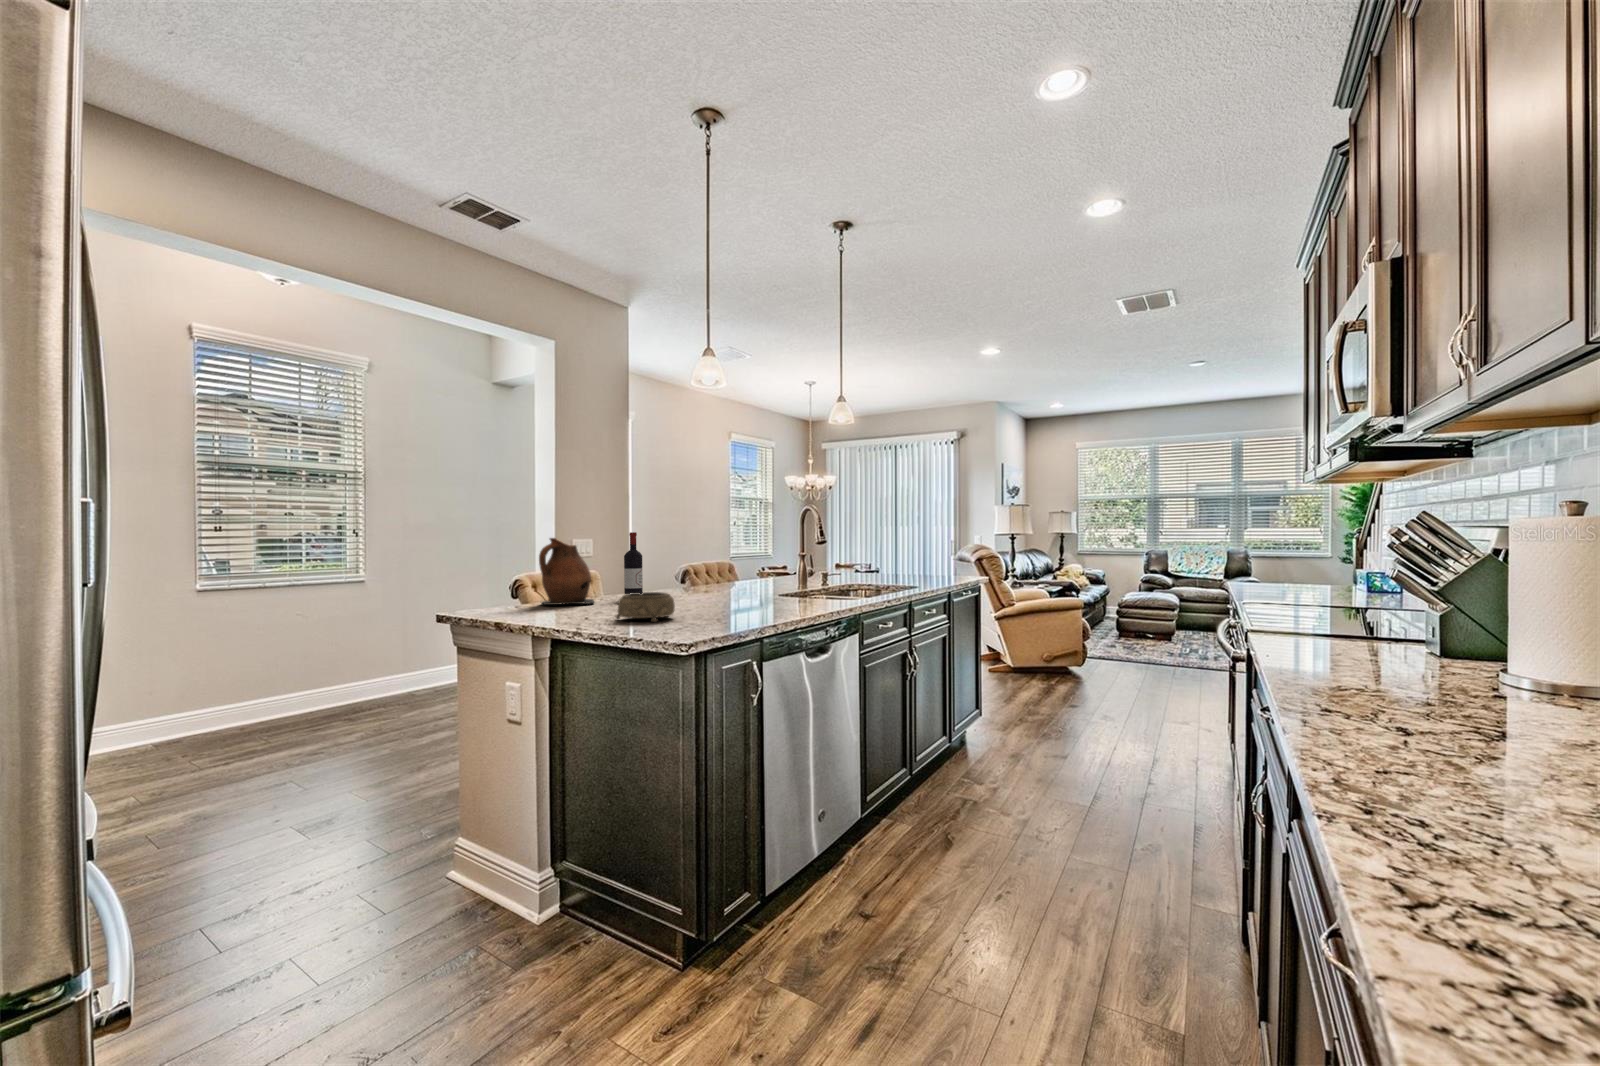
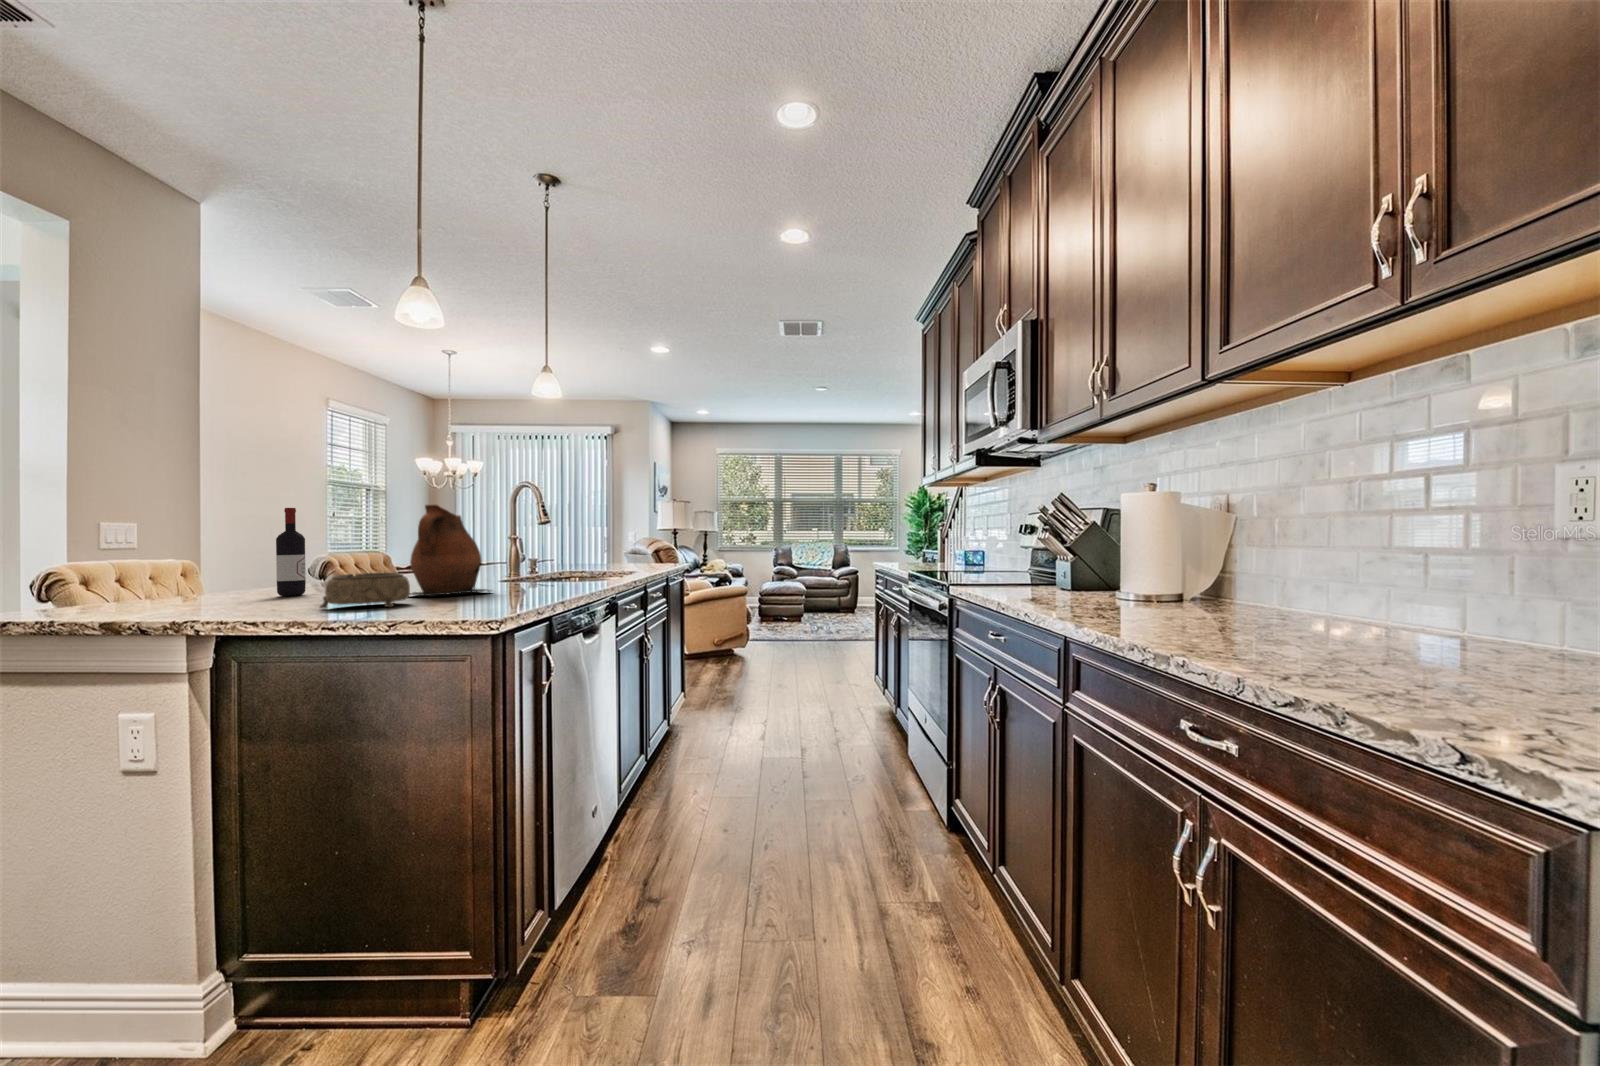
ceramic pitcher: present [539,538,594,605] -> present [410,504,490,596]

